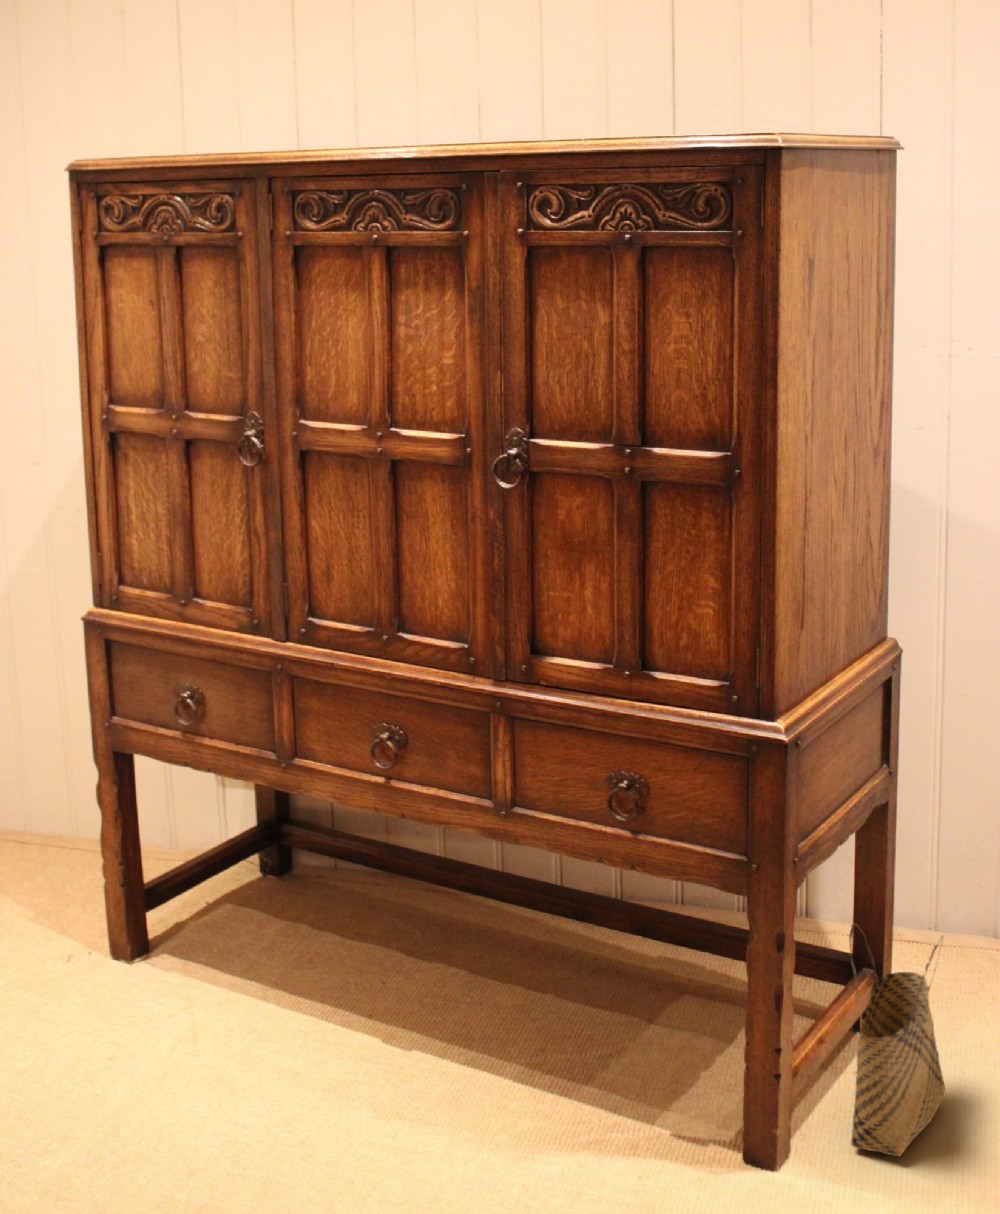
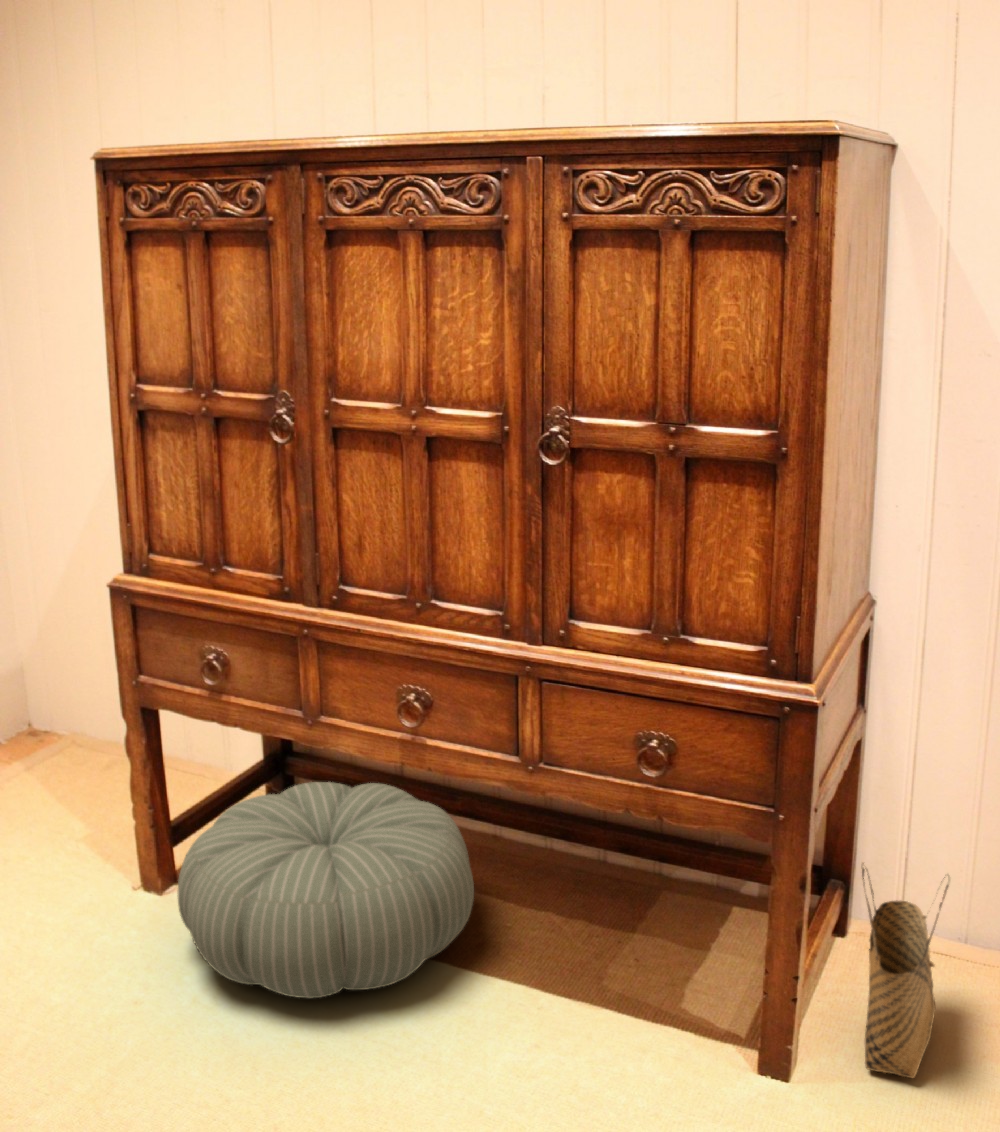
pouf: none [141,840,458,1057] -> present [178,782,474,998]

